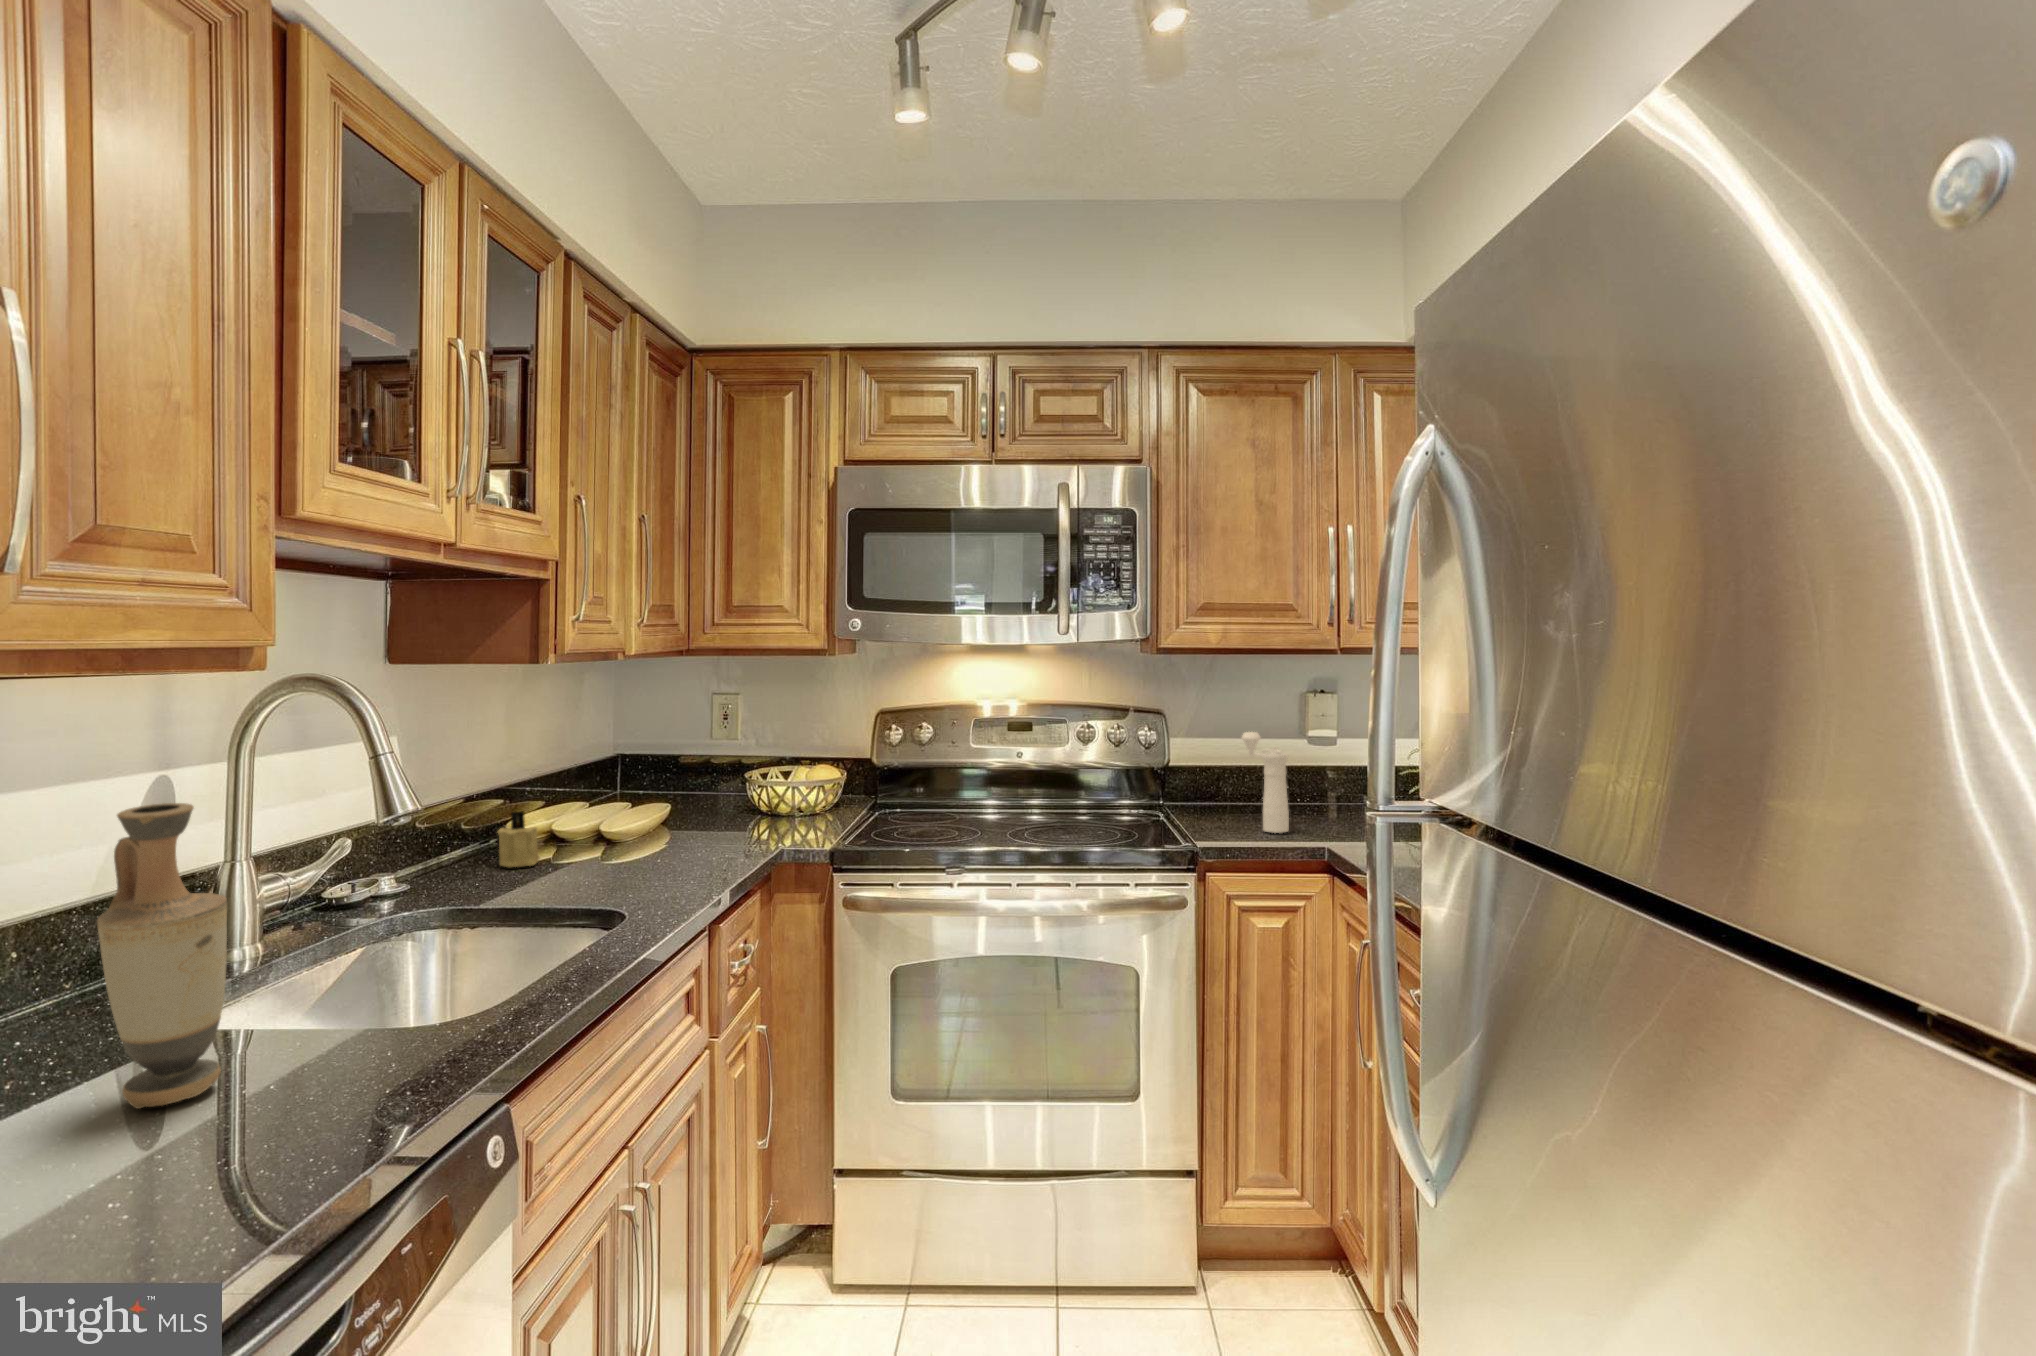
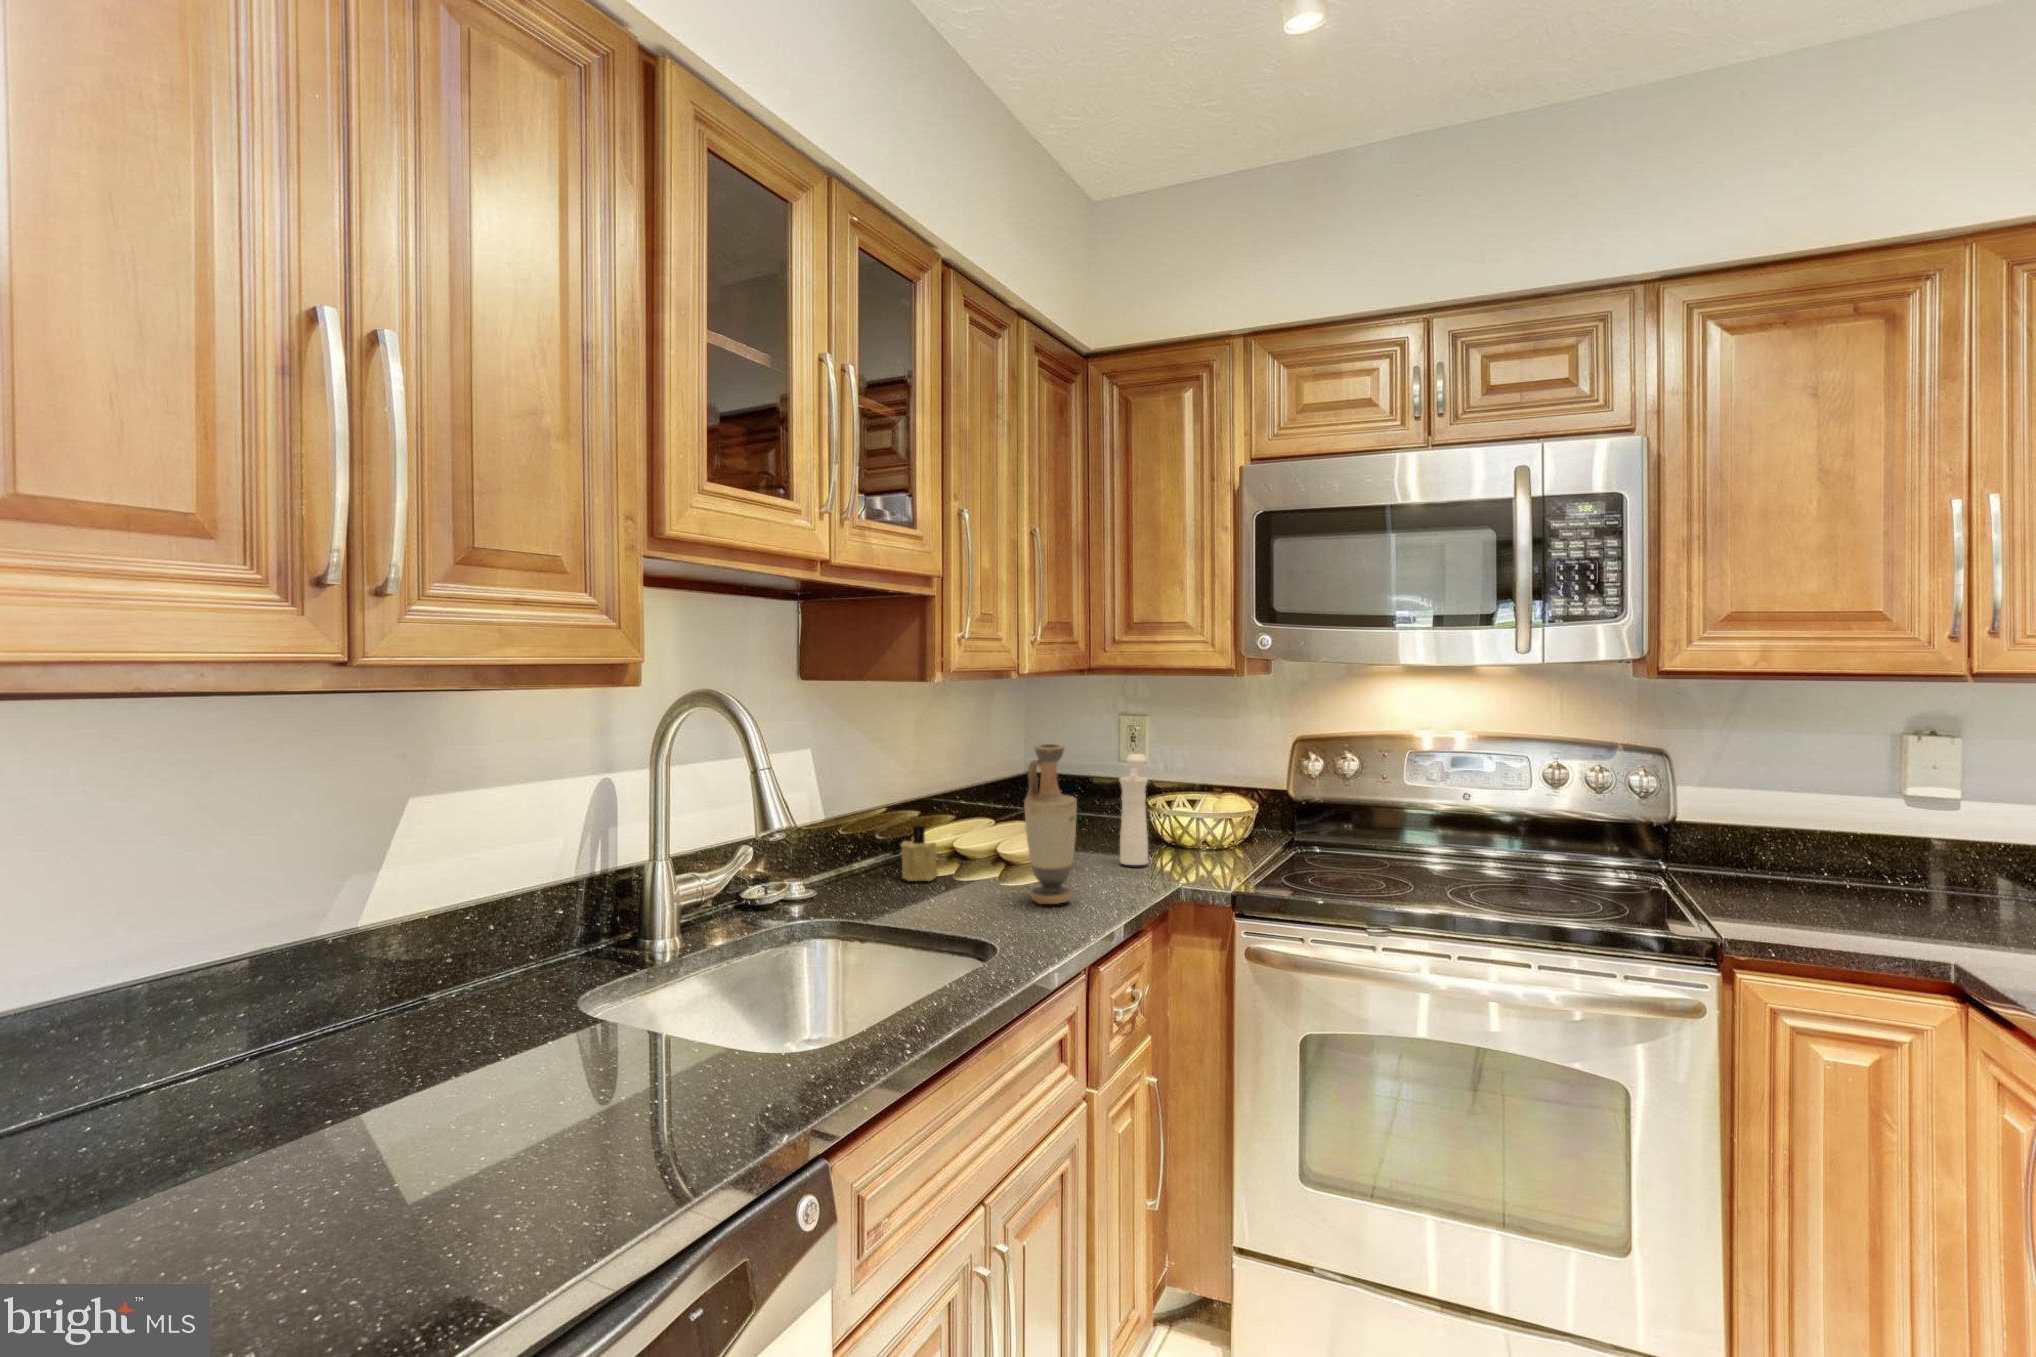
pepper mill: present [1242,732,1289,833] -> present [1119,754,1148,865]
vase: present [97,803,227,1109] -> present [1024,744,1077,904]

